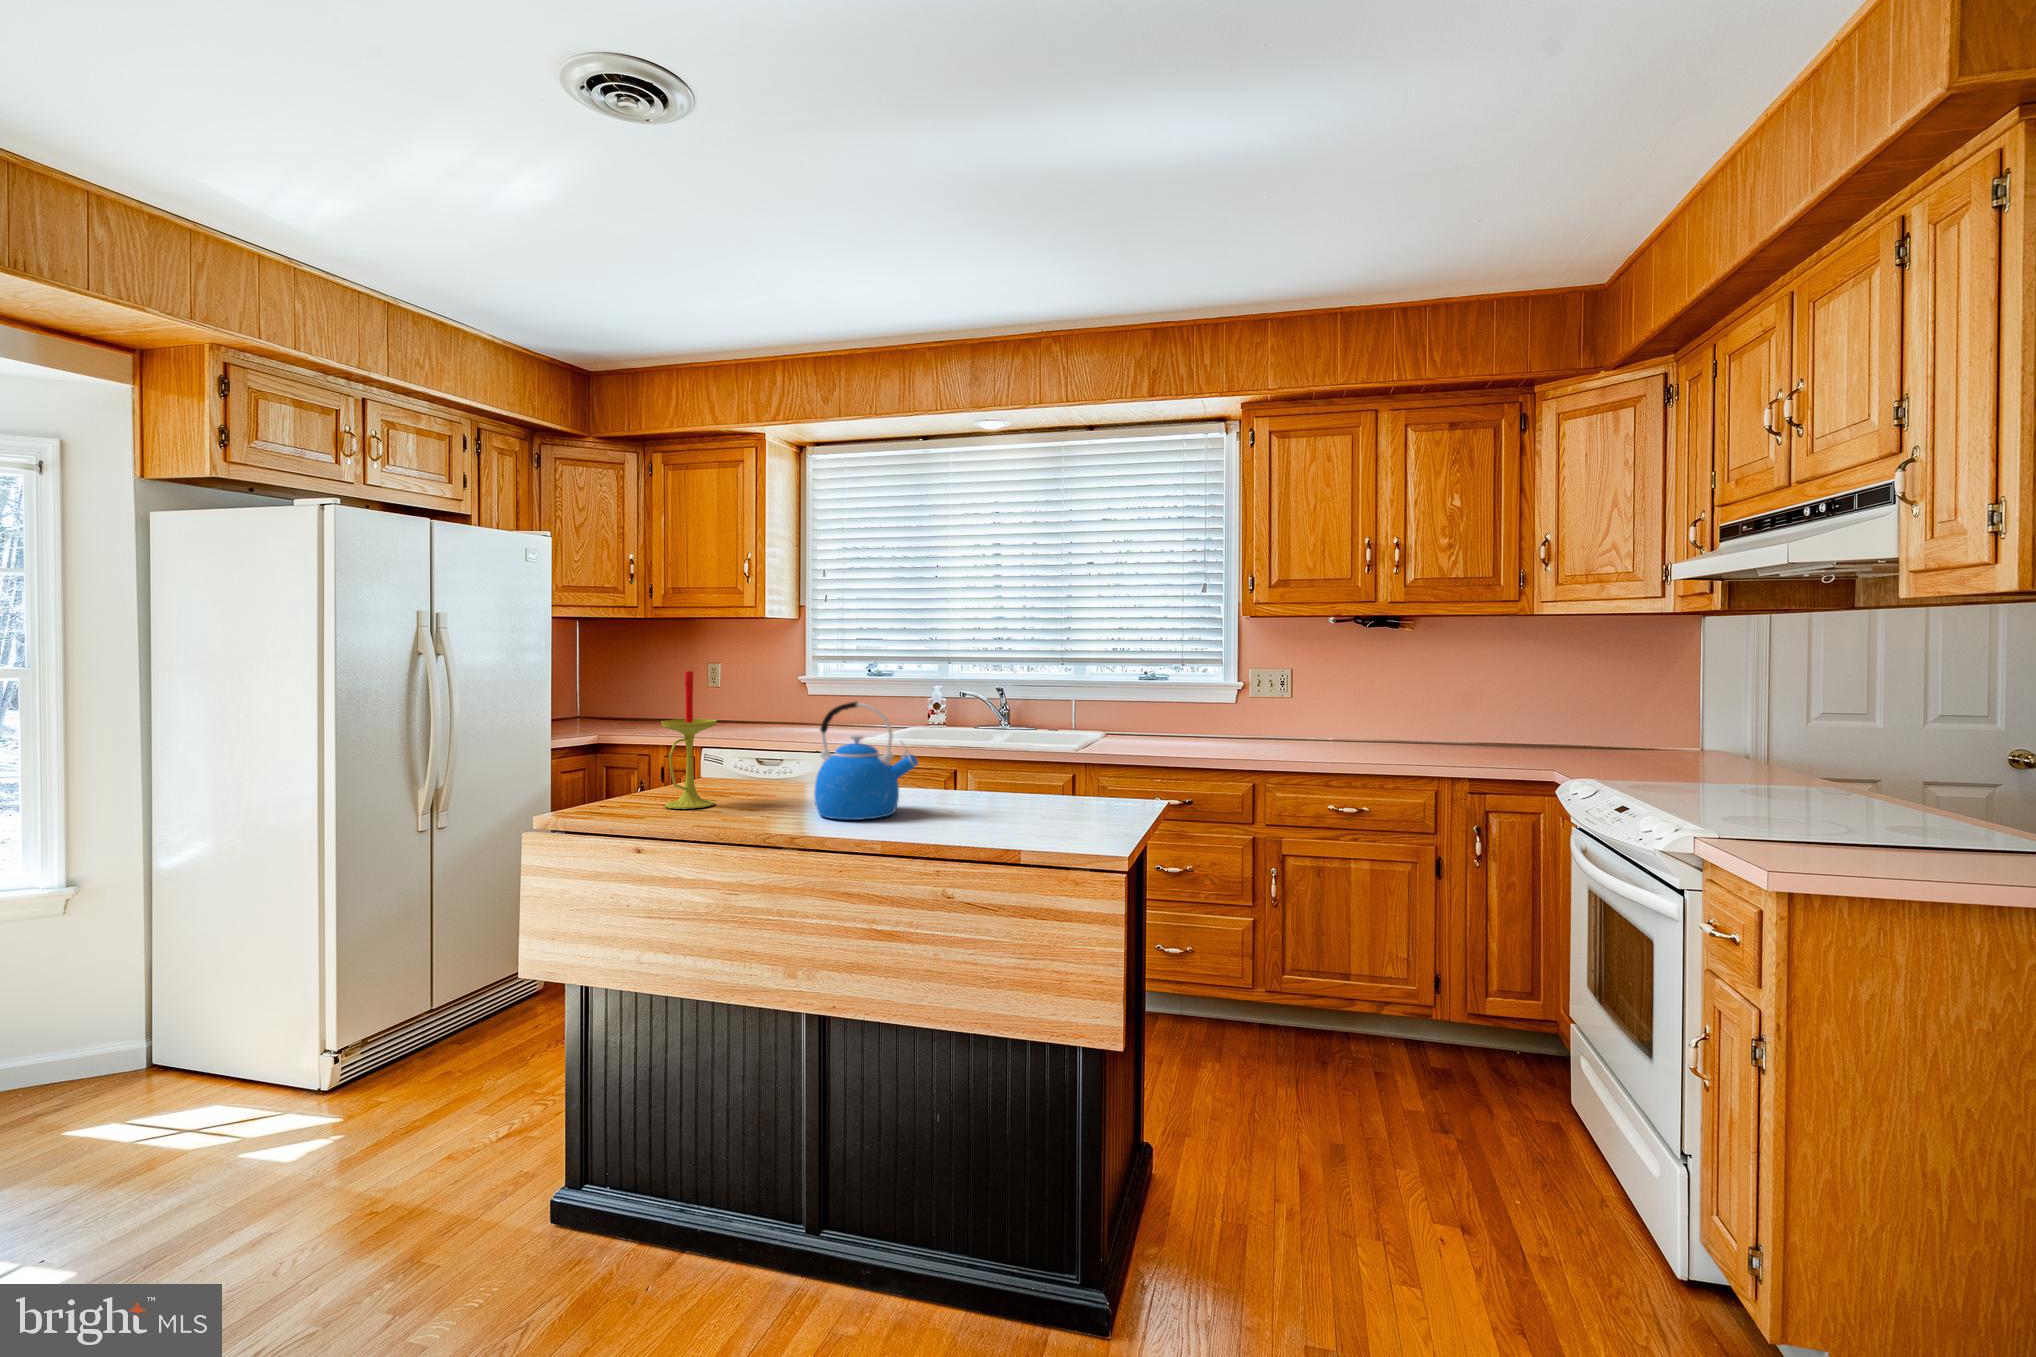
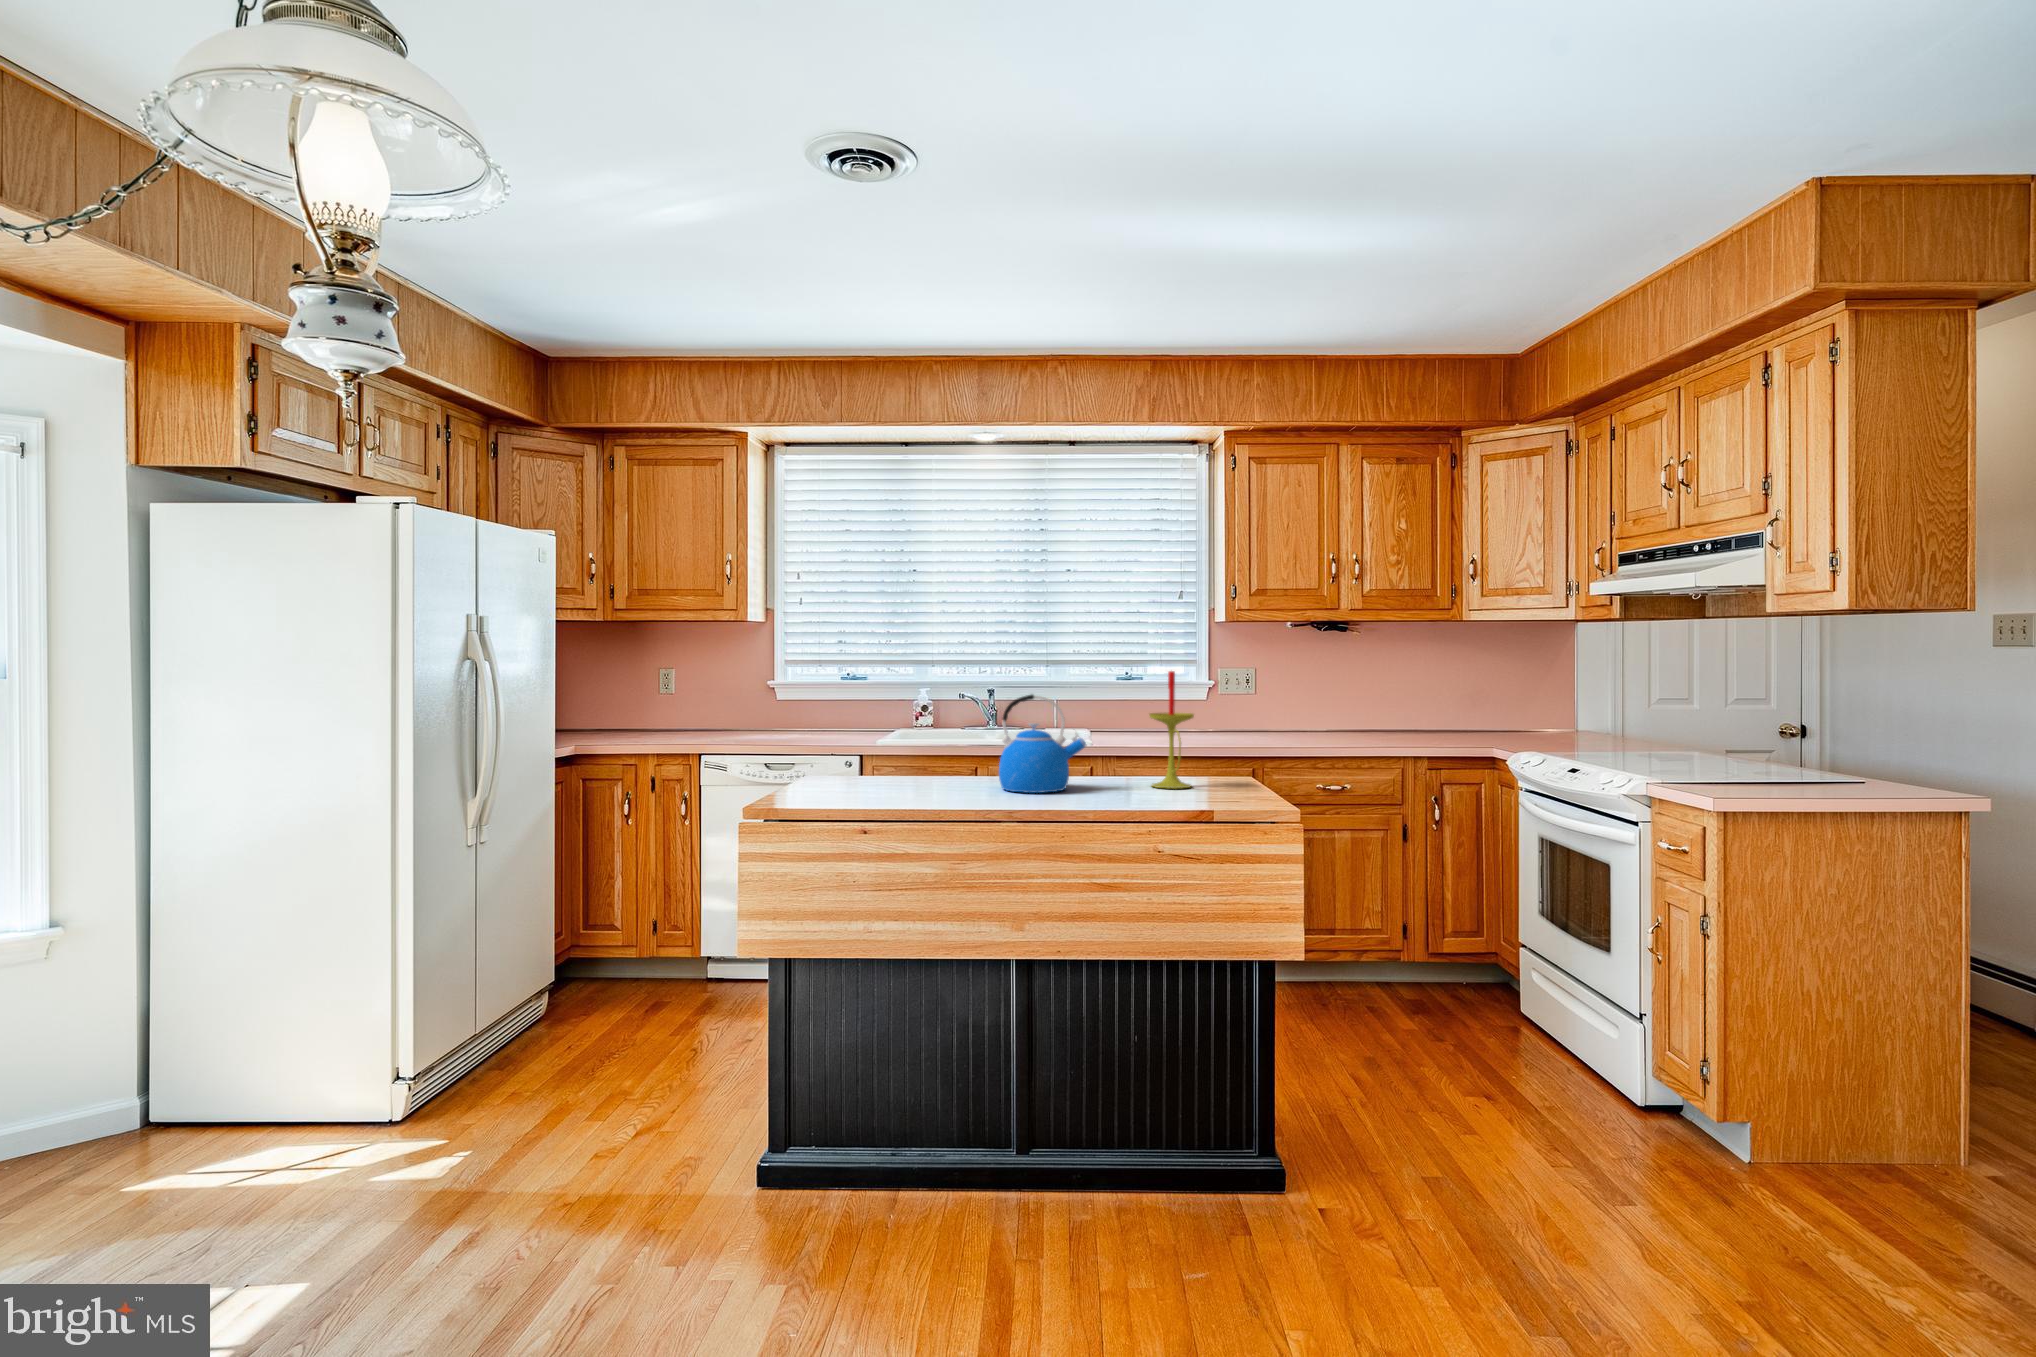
candle: present [661,671,717,809] -> present [1150,671,1194,788]

